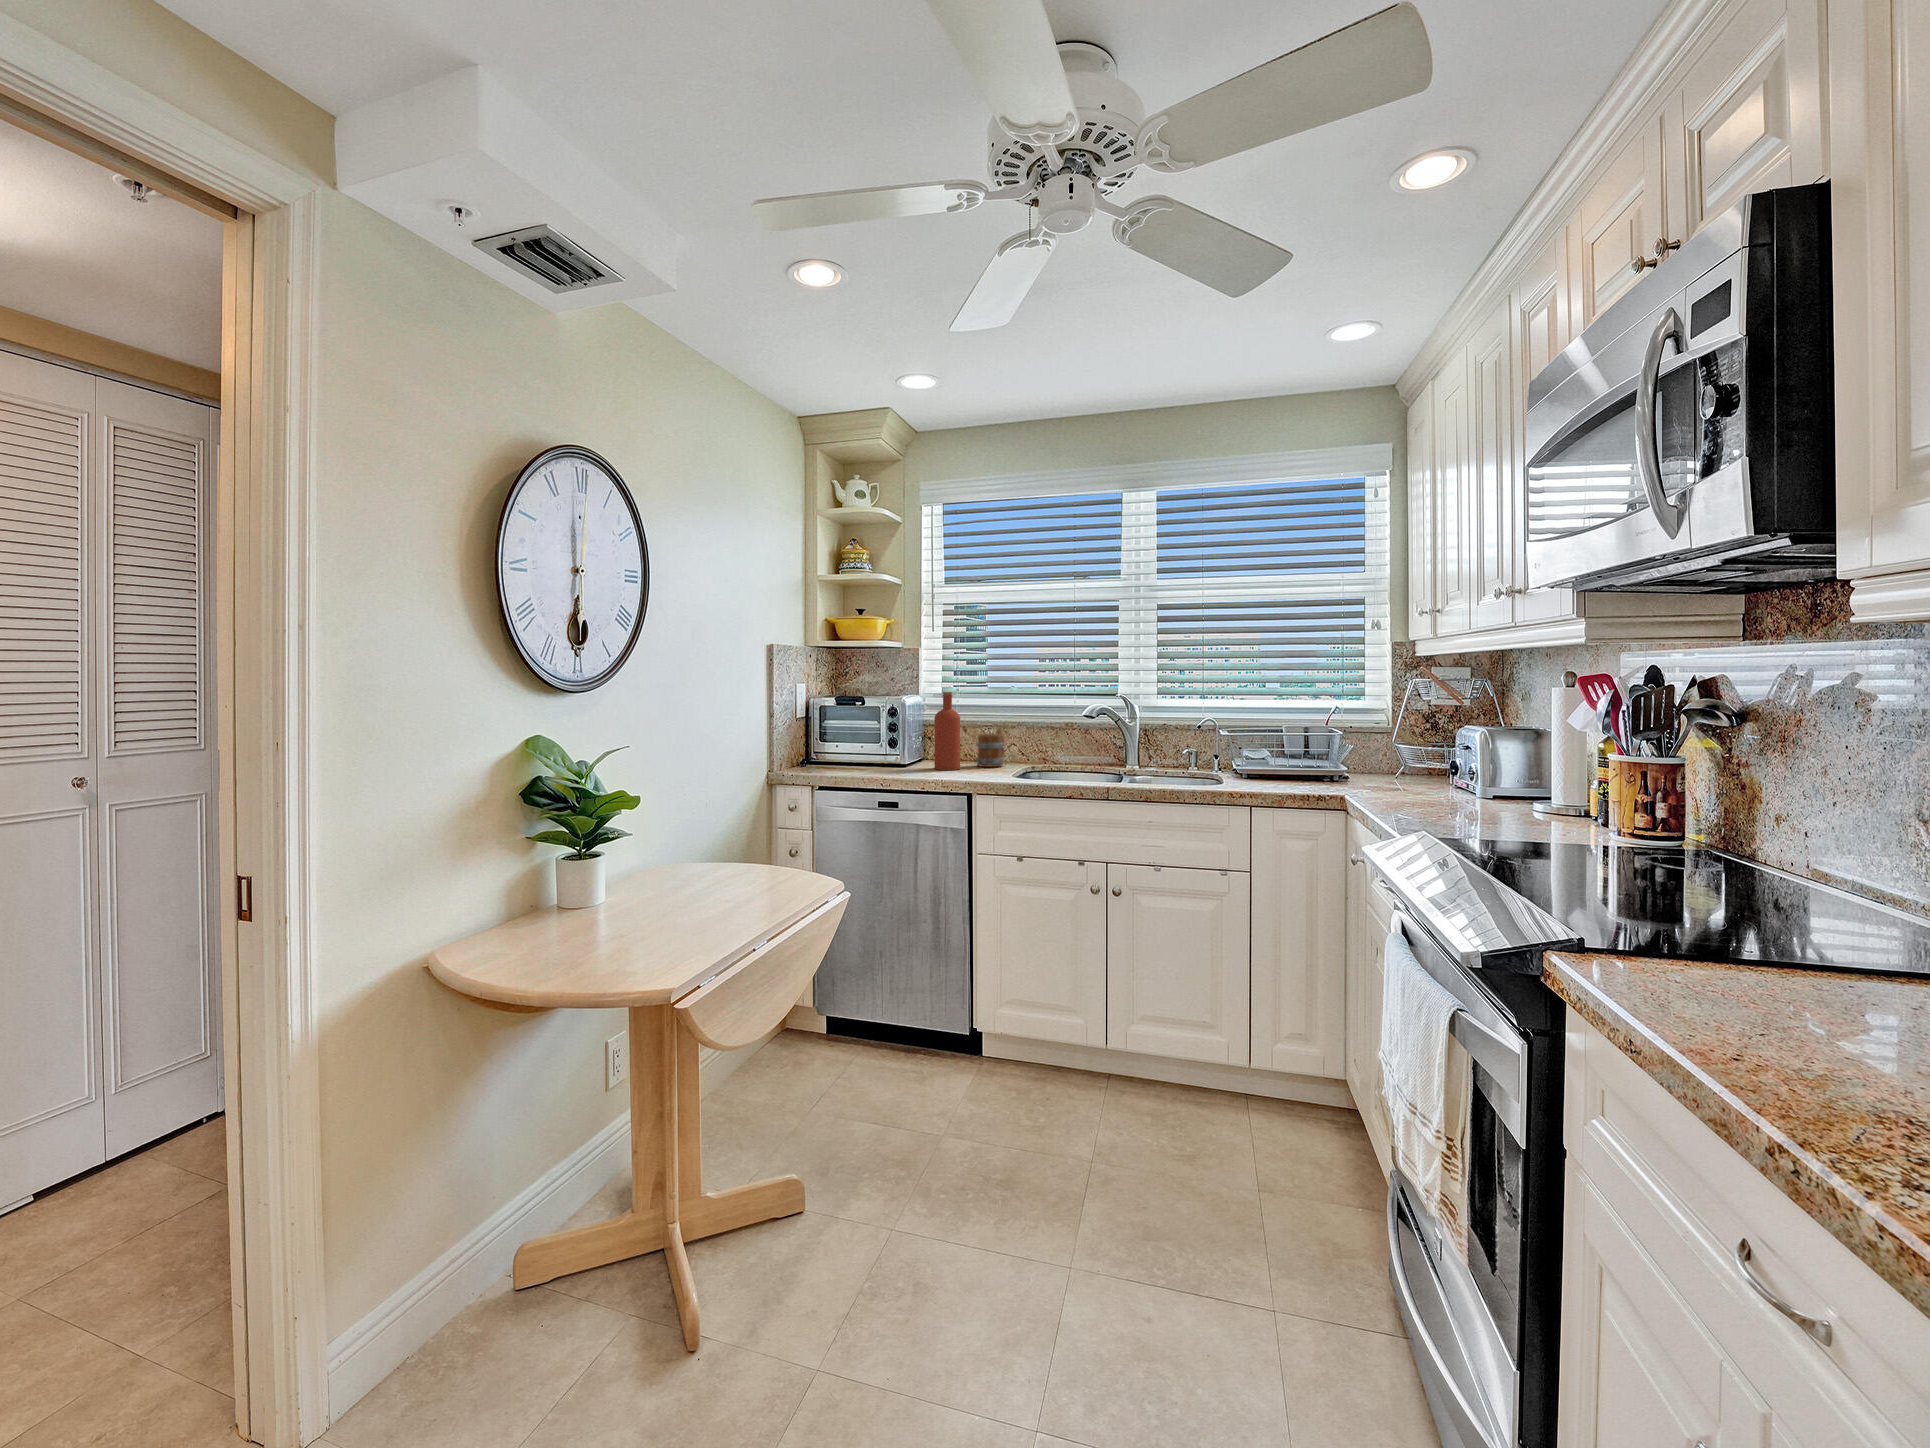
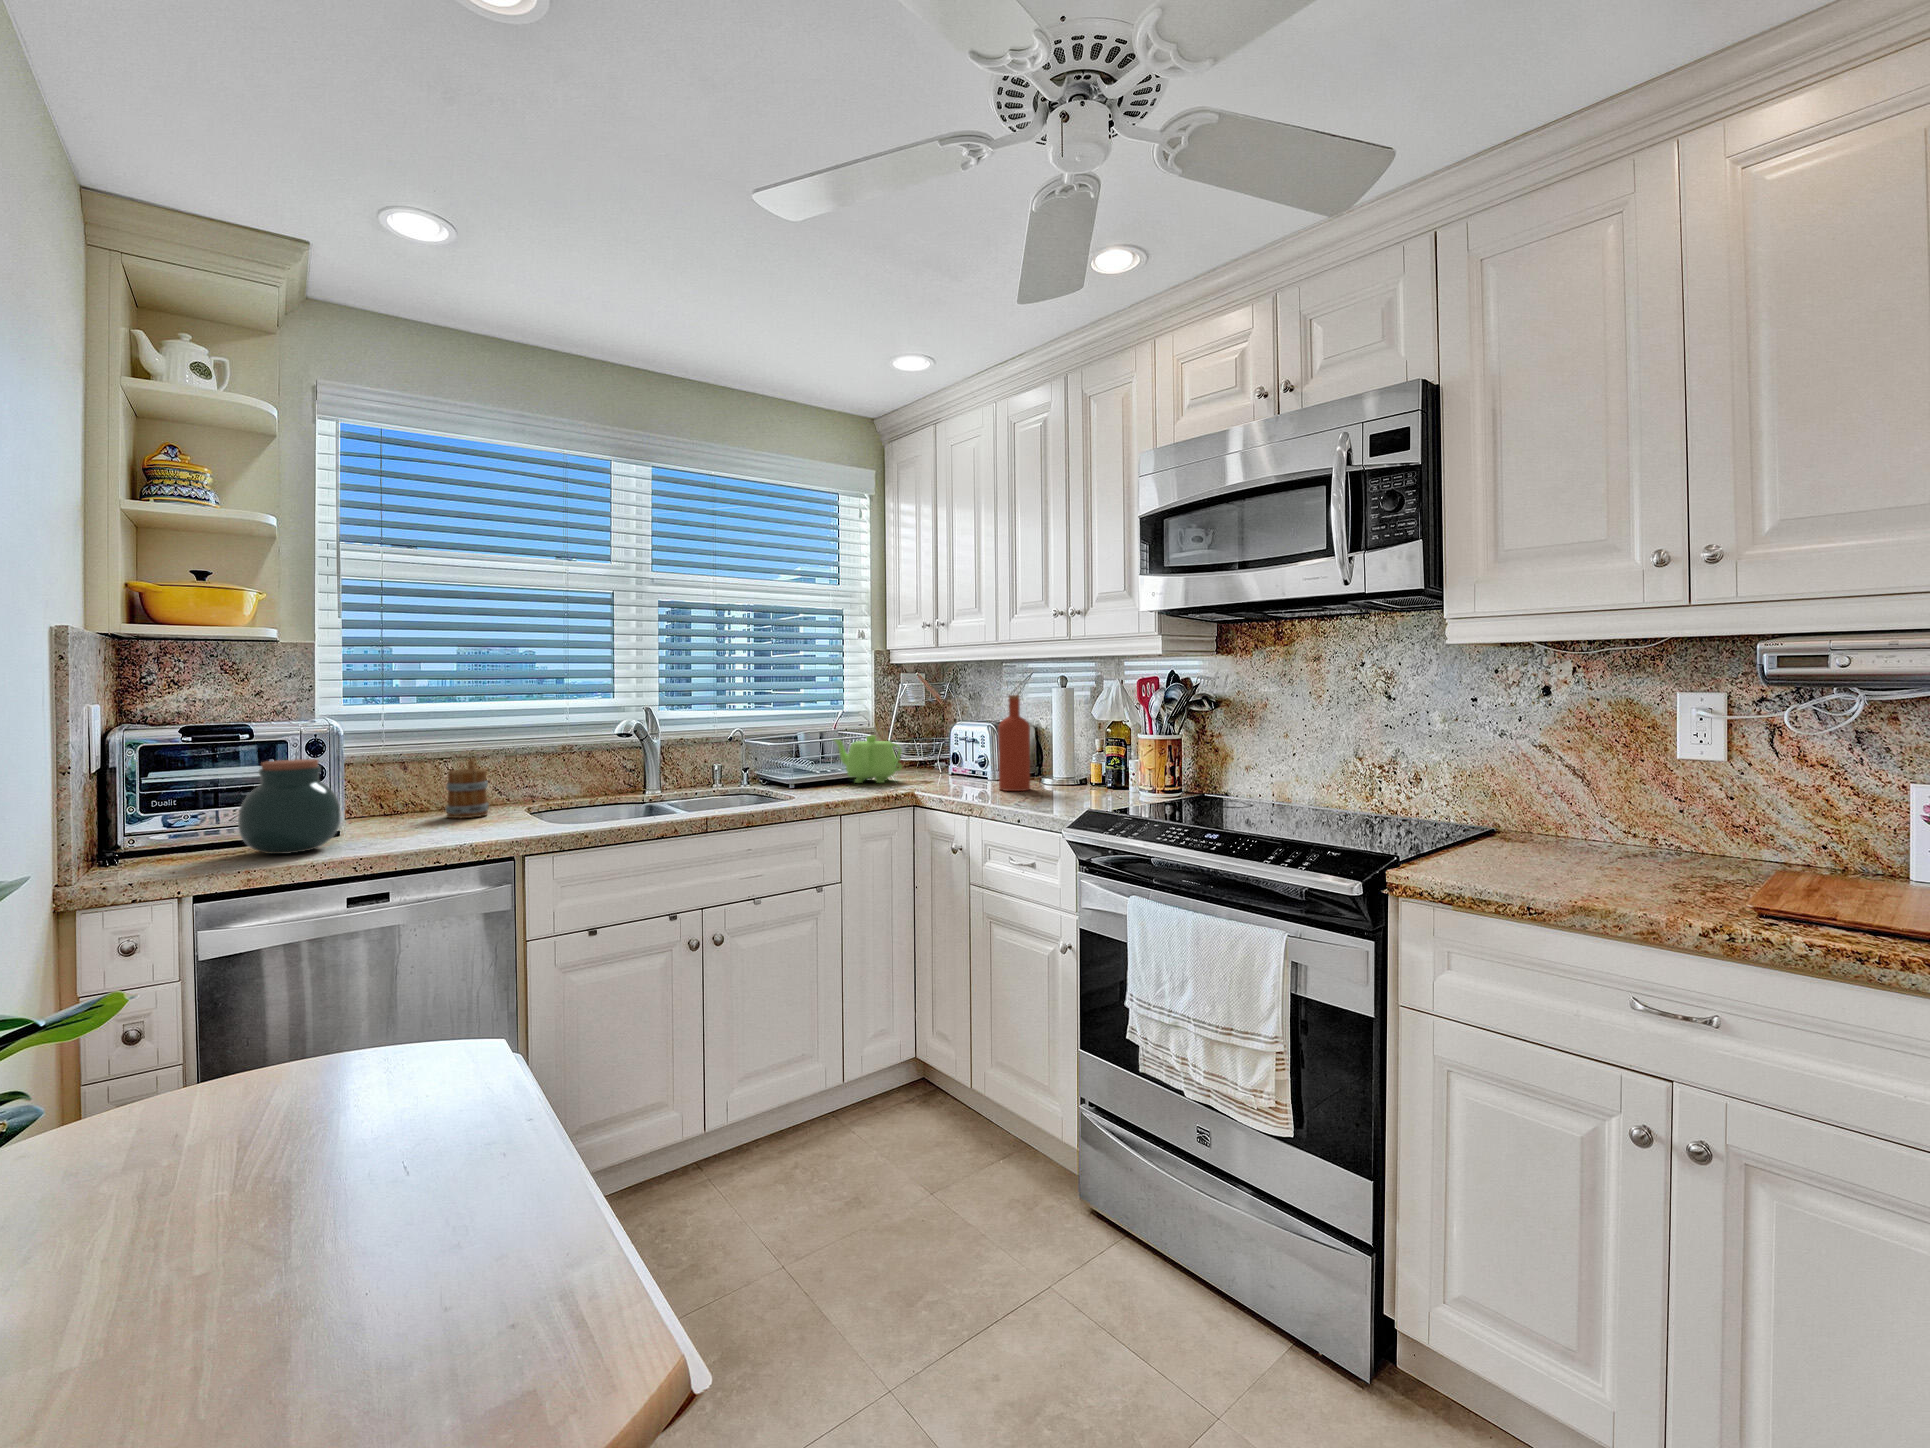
bottle: present [934,692,960,770] -> present [998,695,1030,791]
jar: none [842,718,890,772] -> present [238,759,341,854]
teapot: none [1299,732,1368,781] -> present [834,736,902,783]

